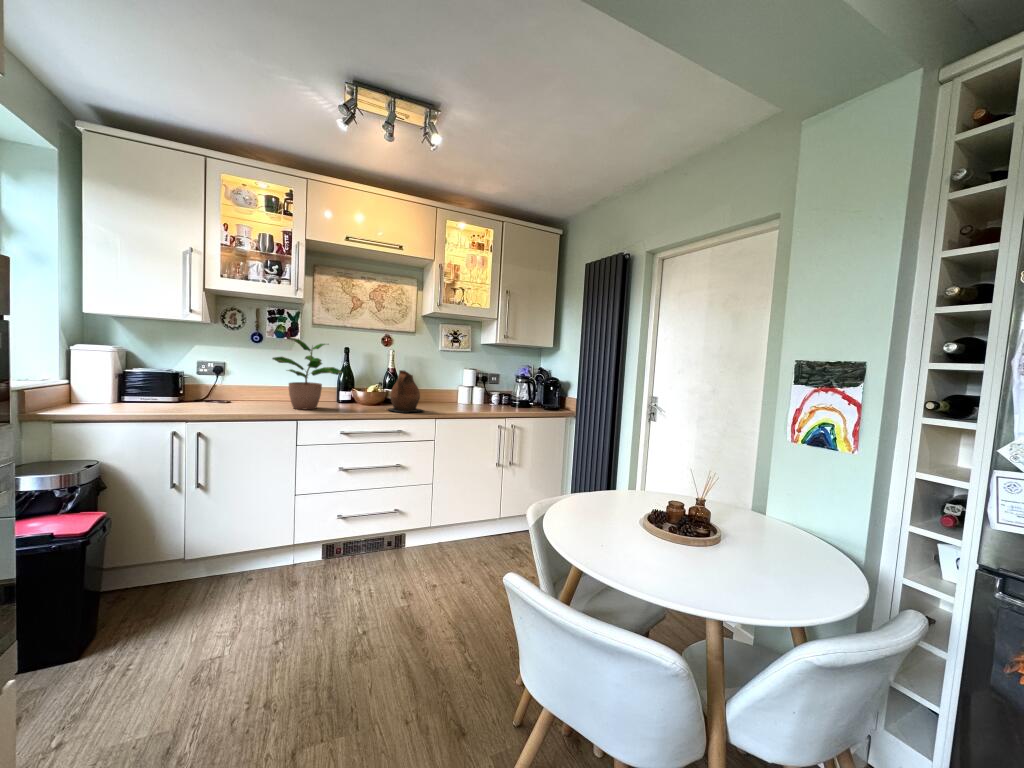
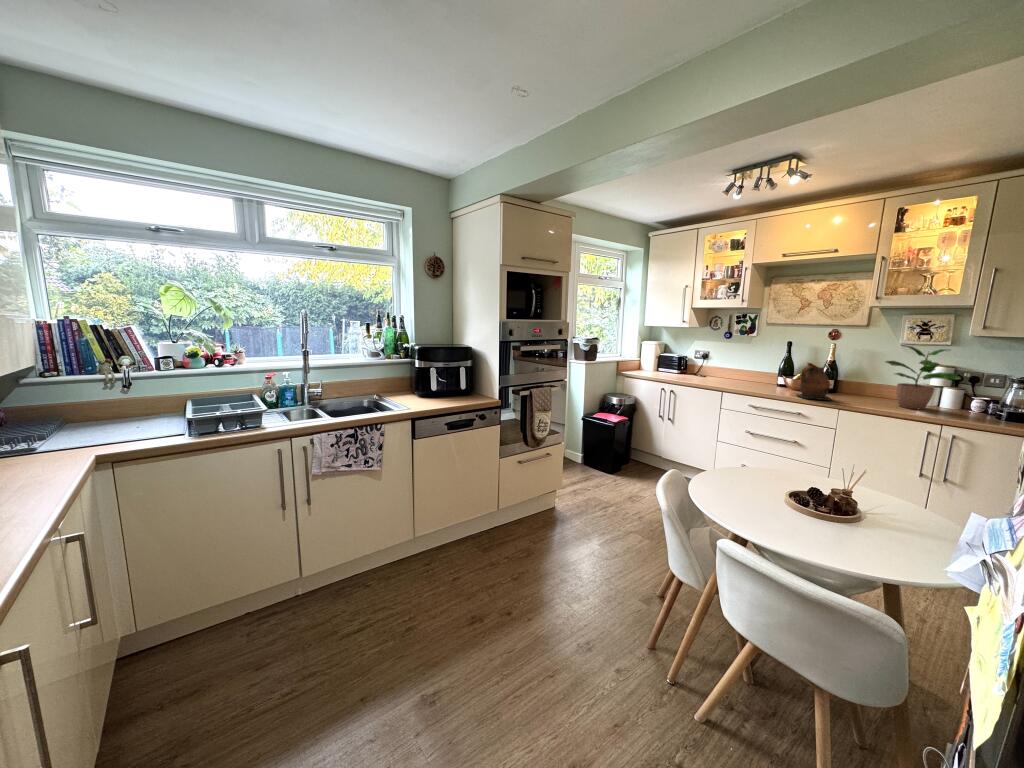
potted plant: present [272,337,342,410] -> present [886,345,961,409]

